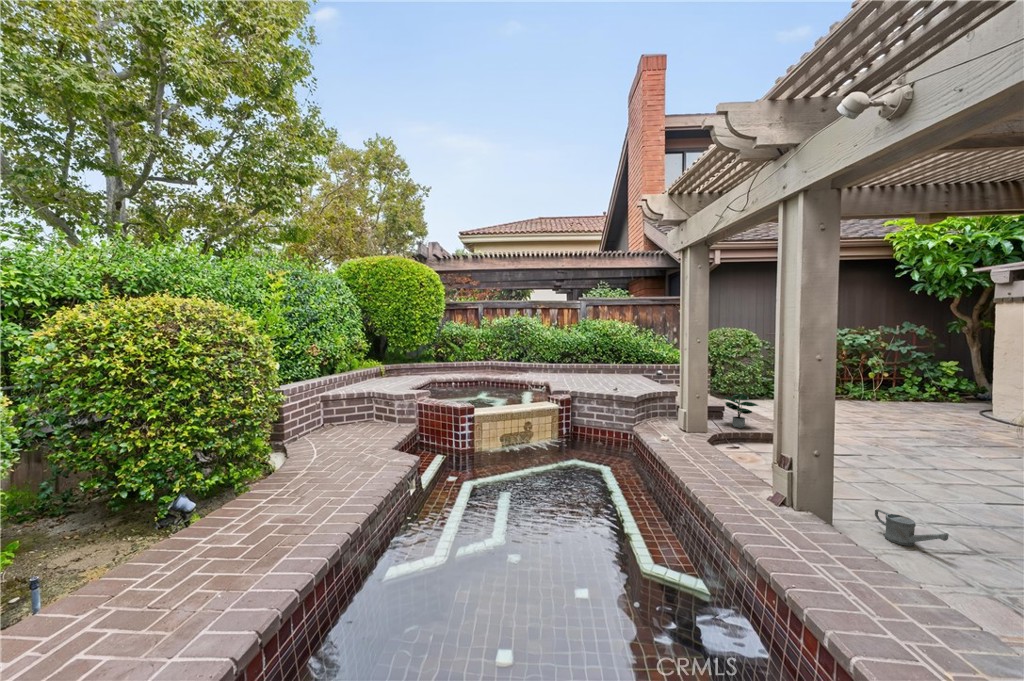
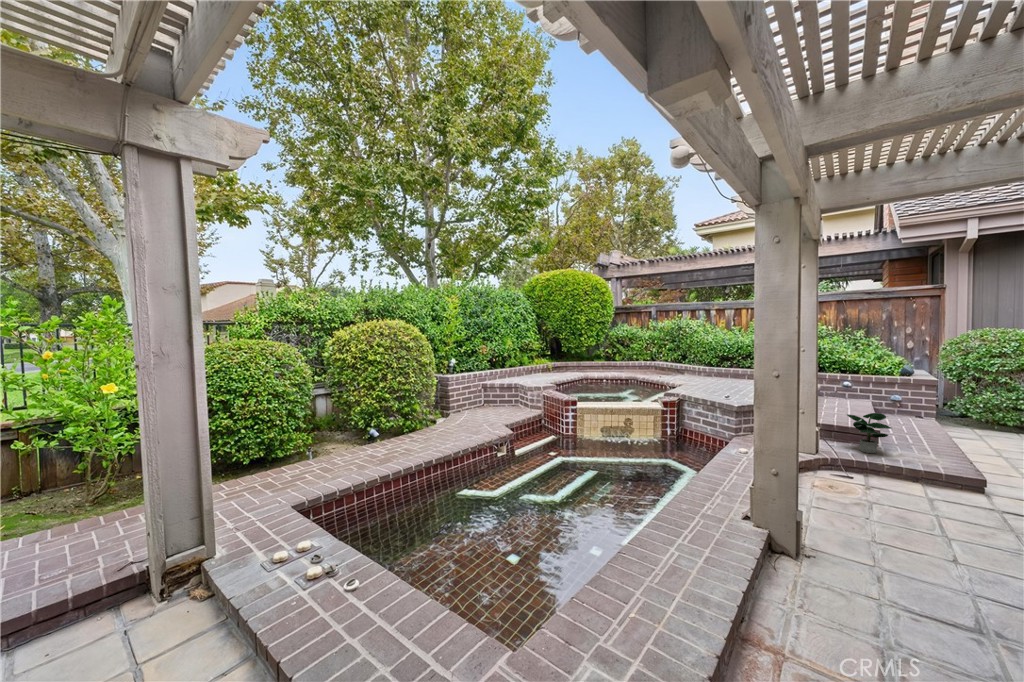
watering can: present [875,509,949,546] -> none [867,546,913,592]

